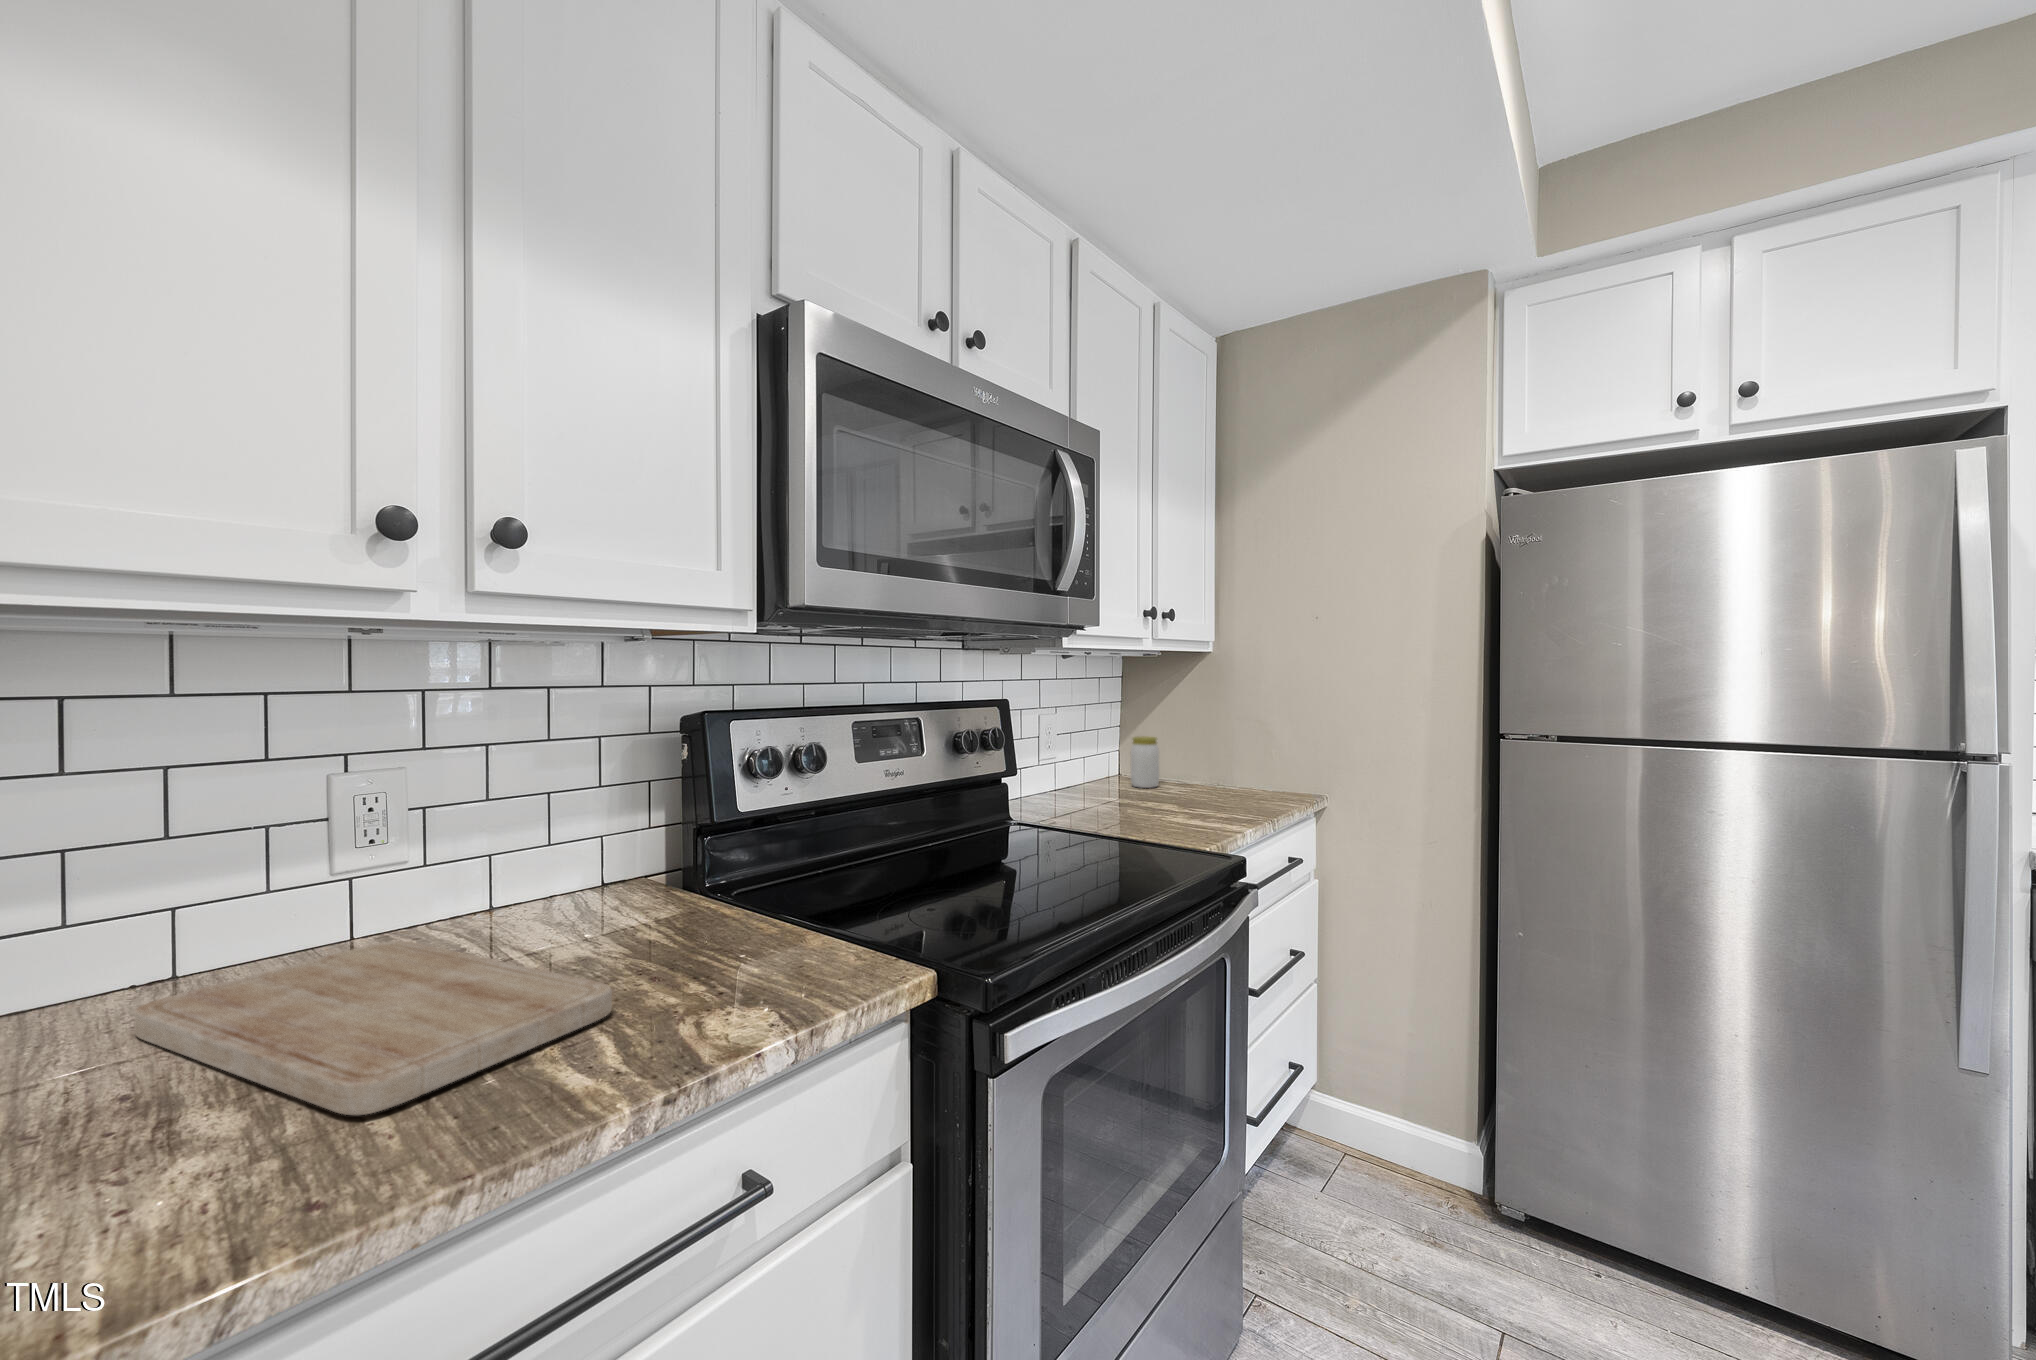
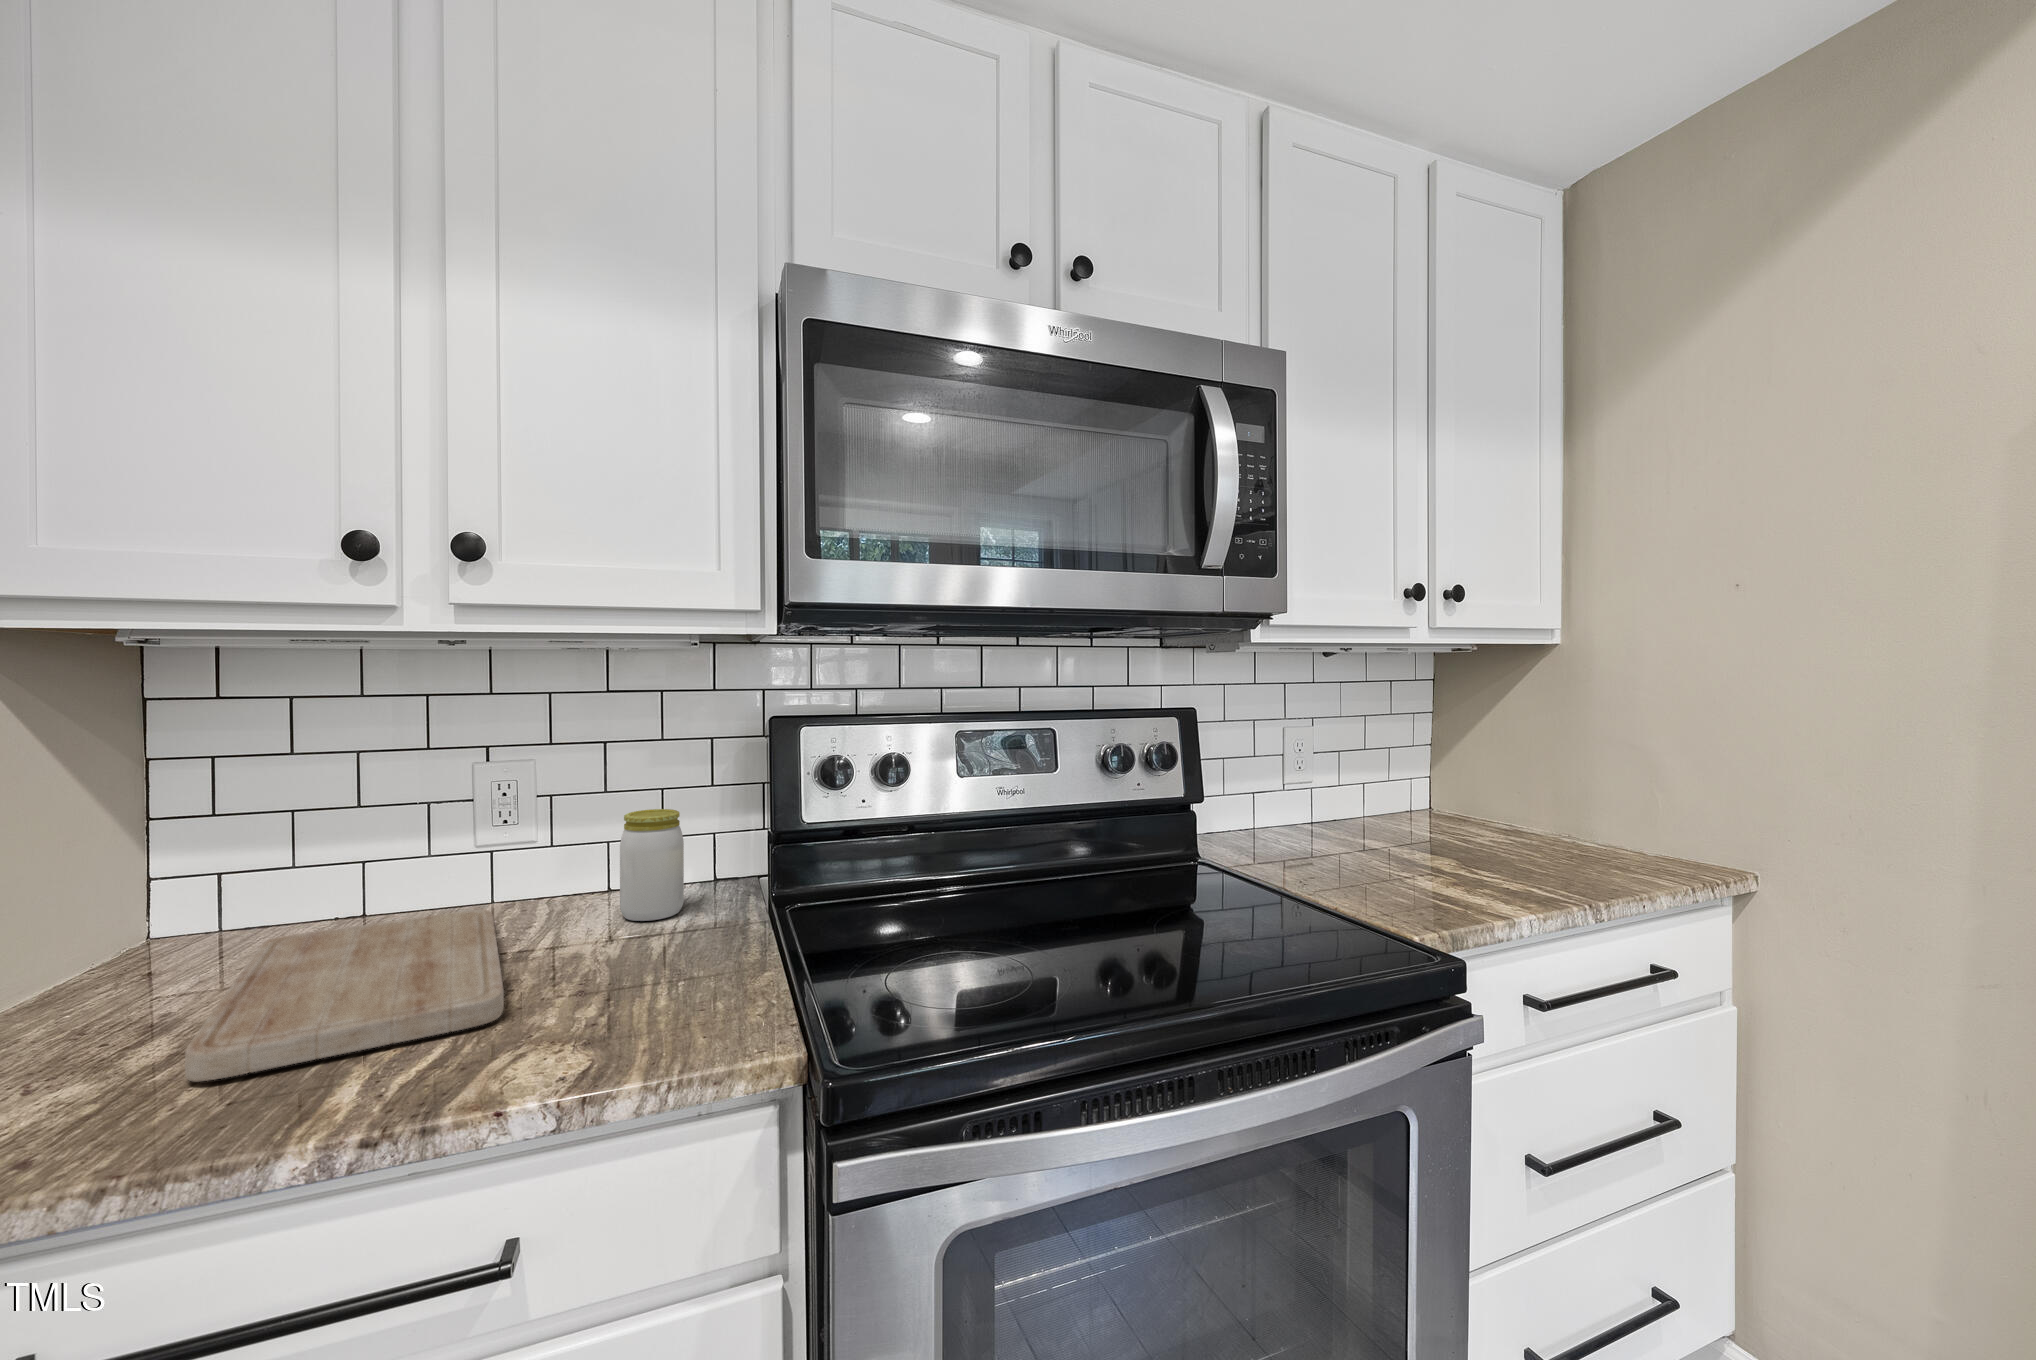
jar: present [1131,737,1159,788] -> present [620,809,684,921]

